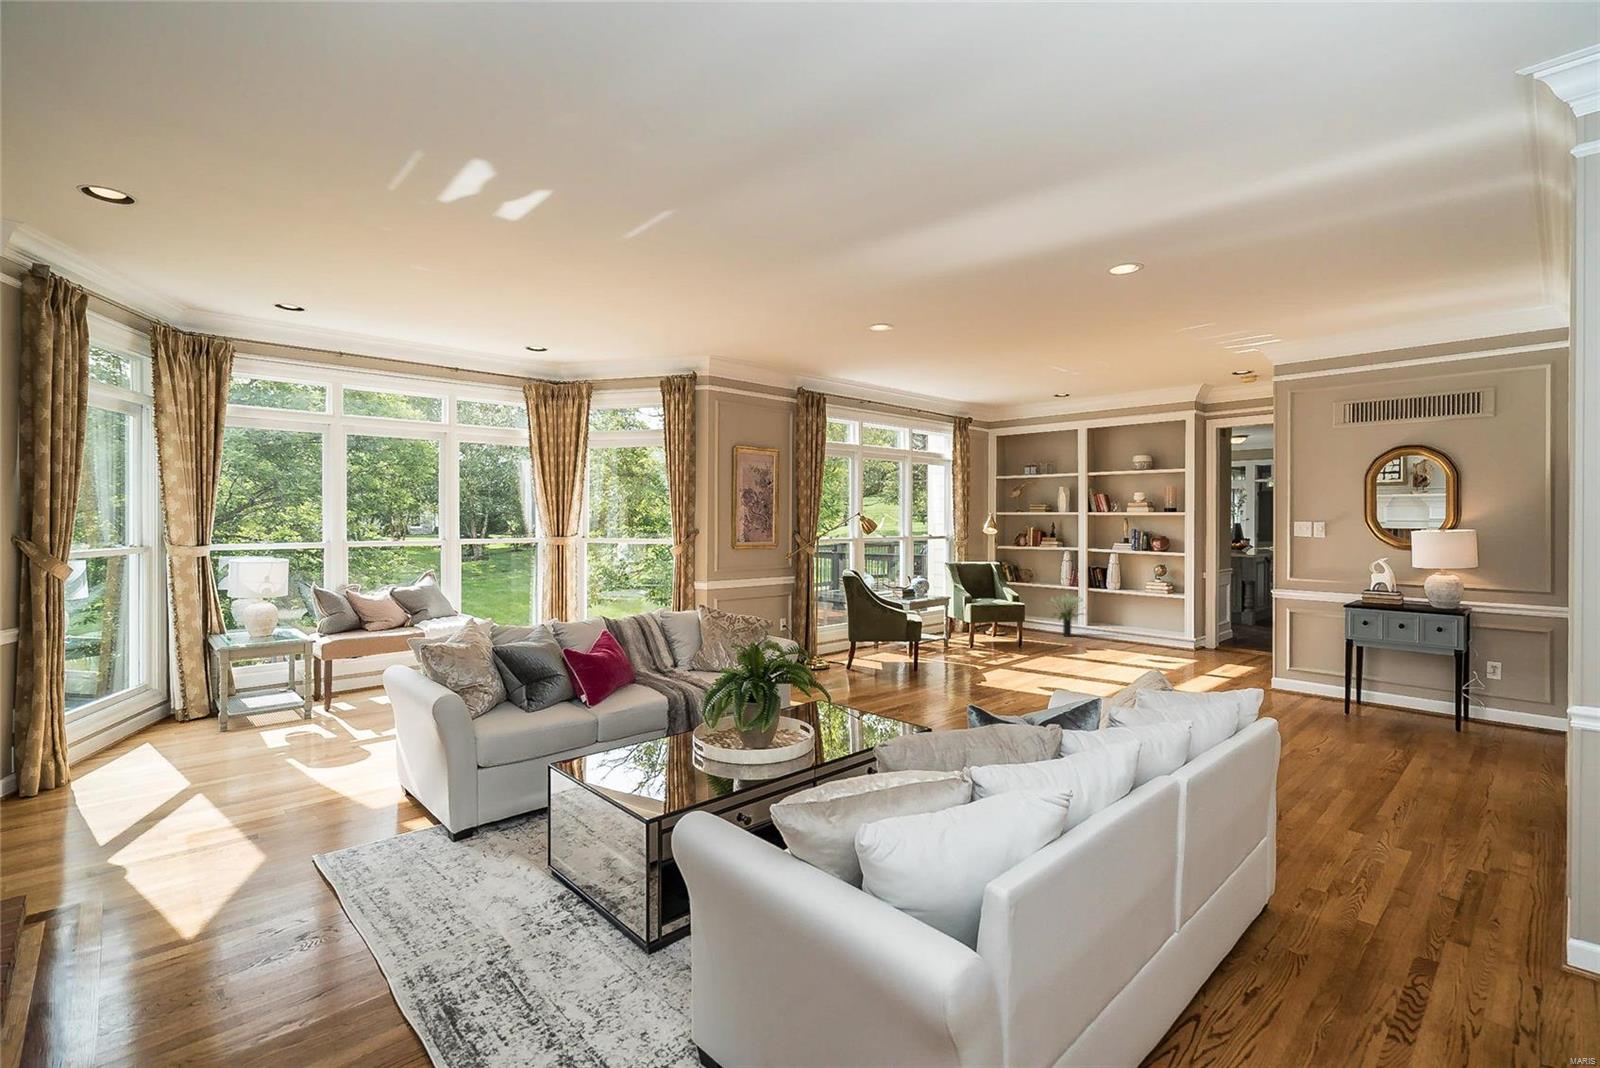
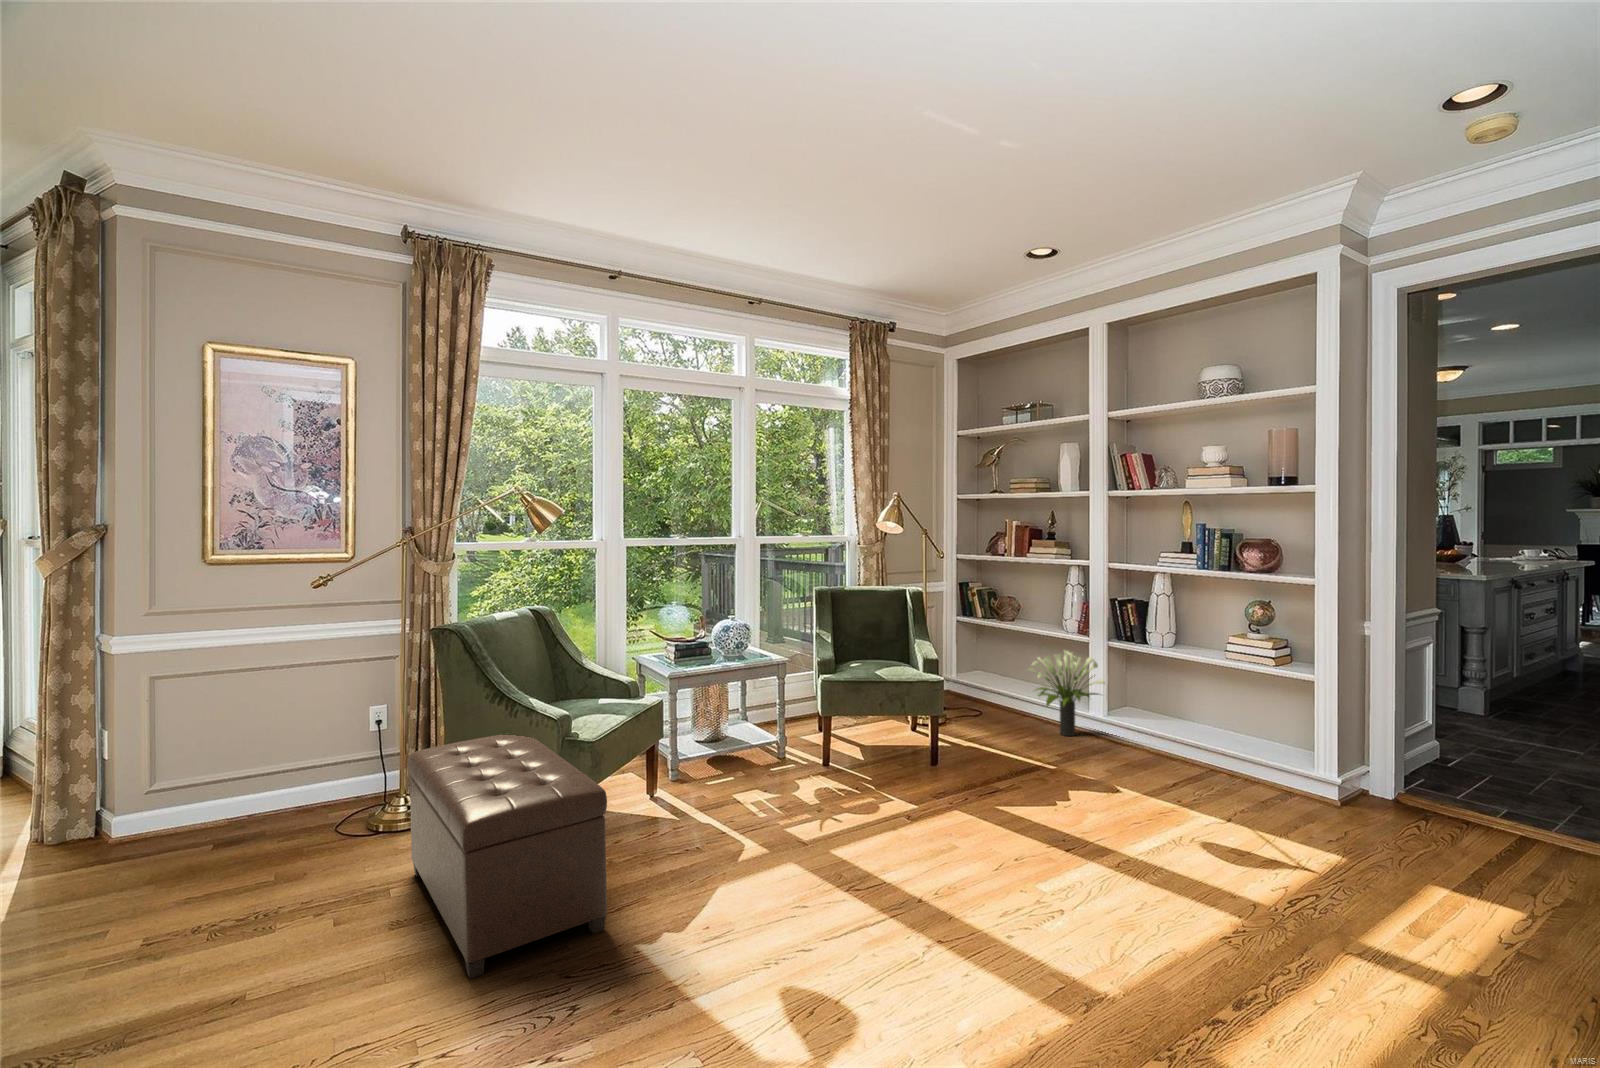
ottoman: none [844,618,951,688] -> present [408,735,607,979]

